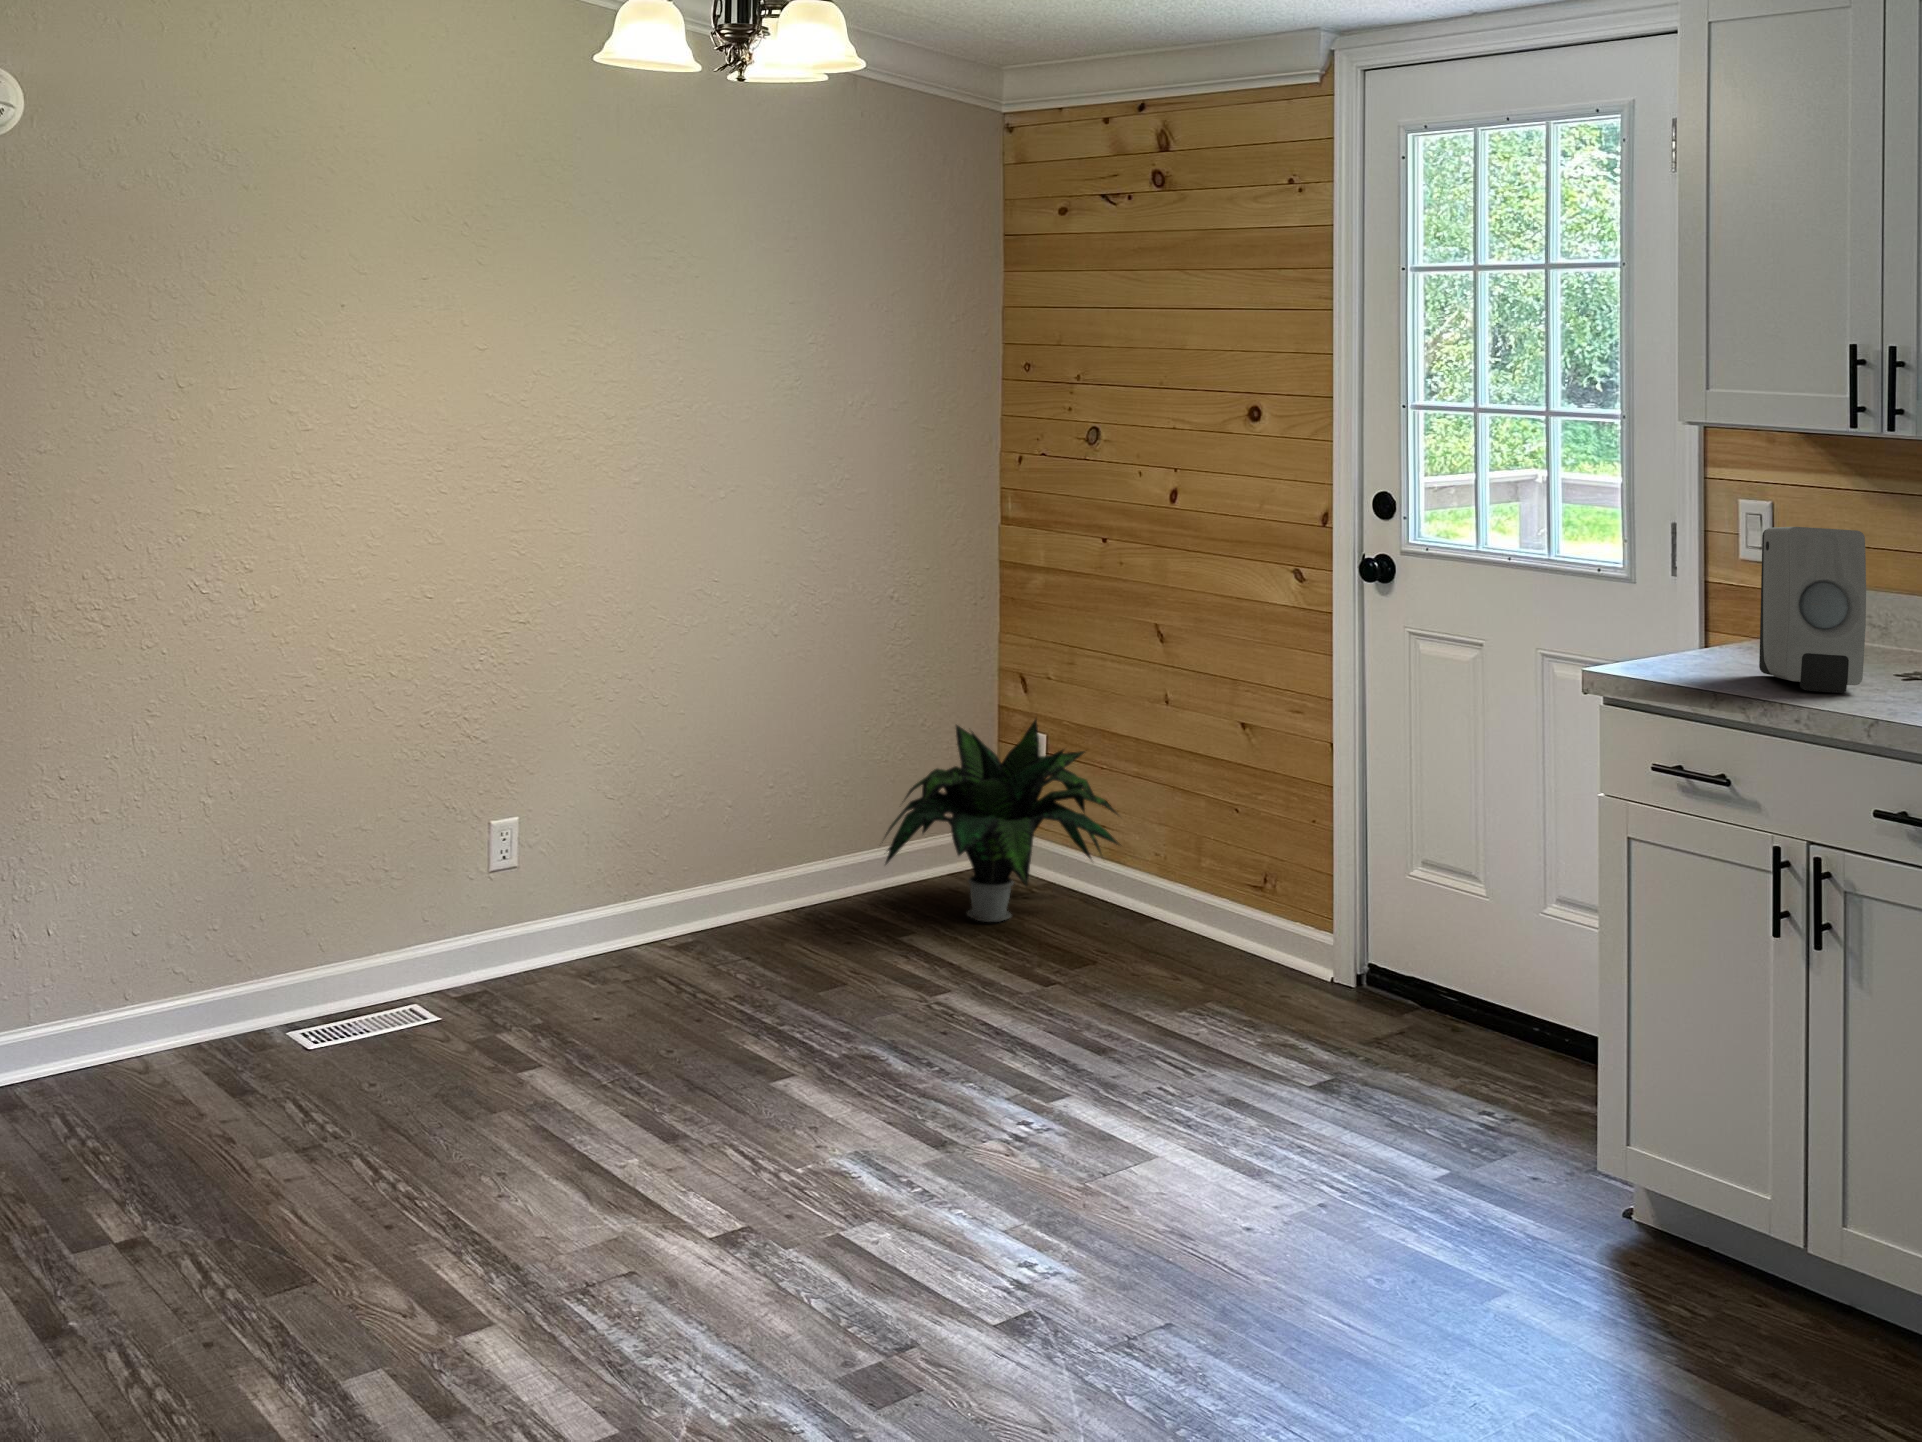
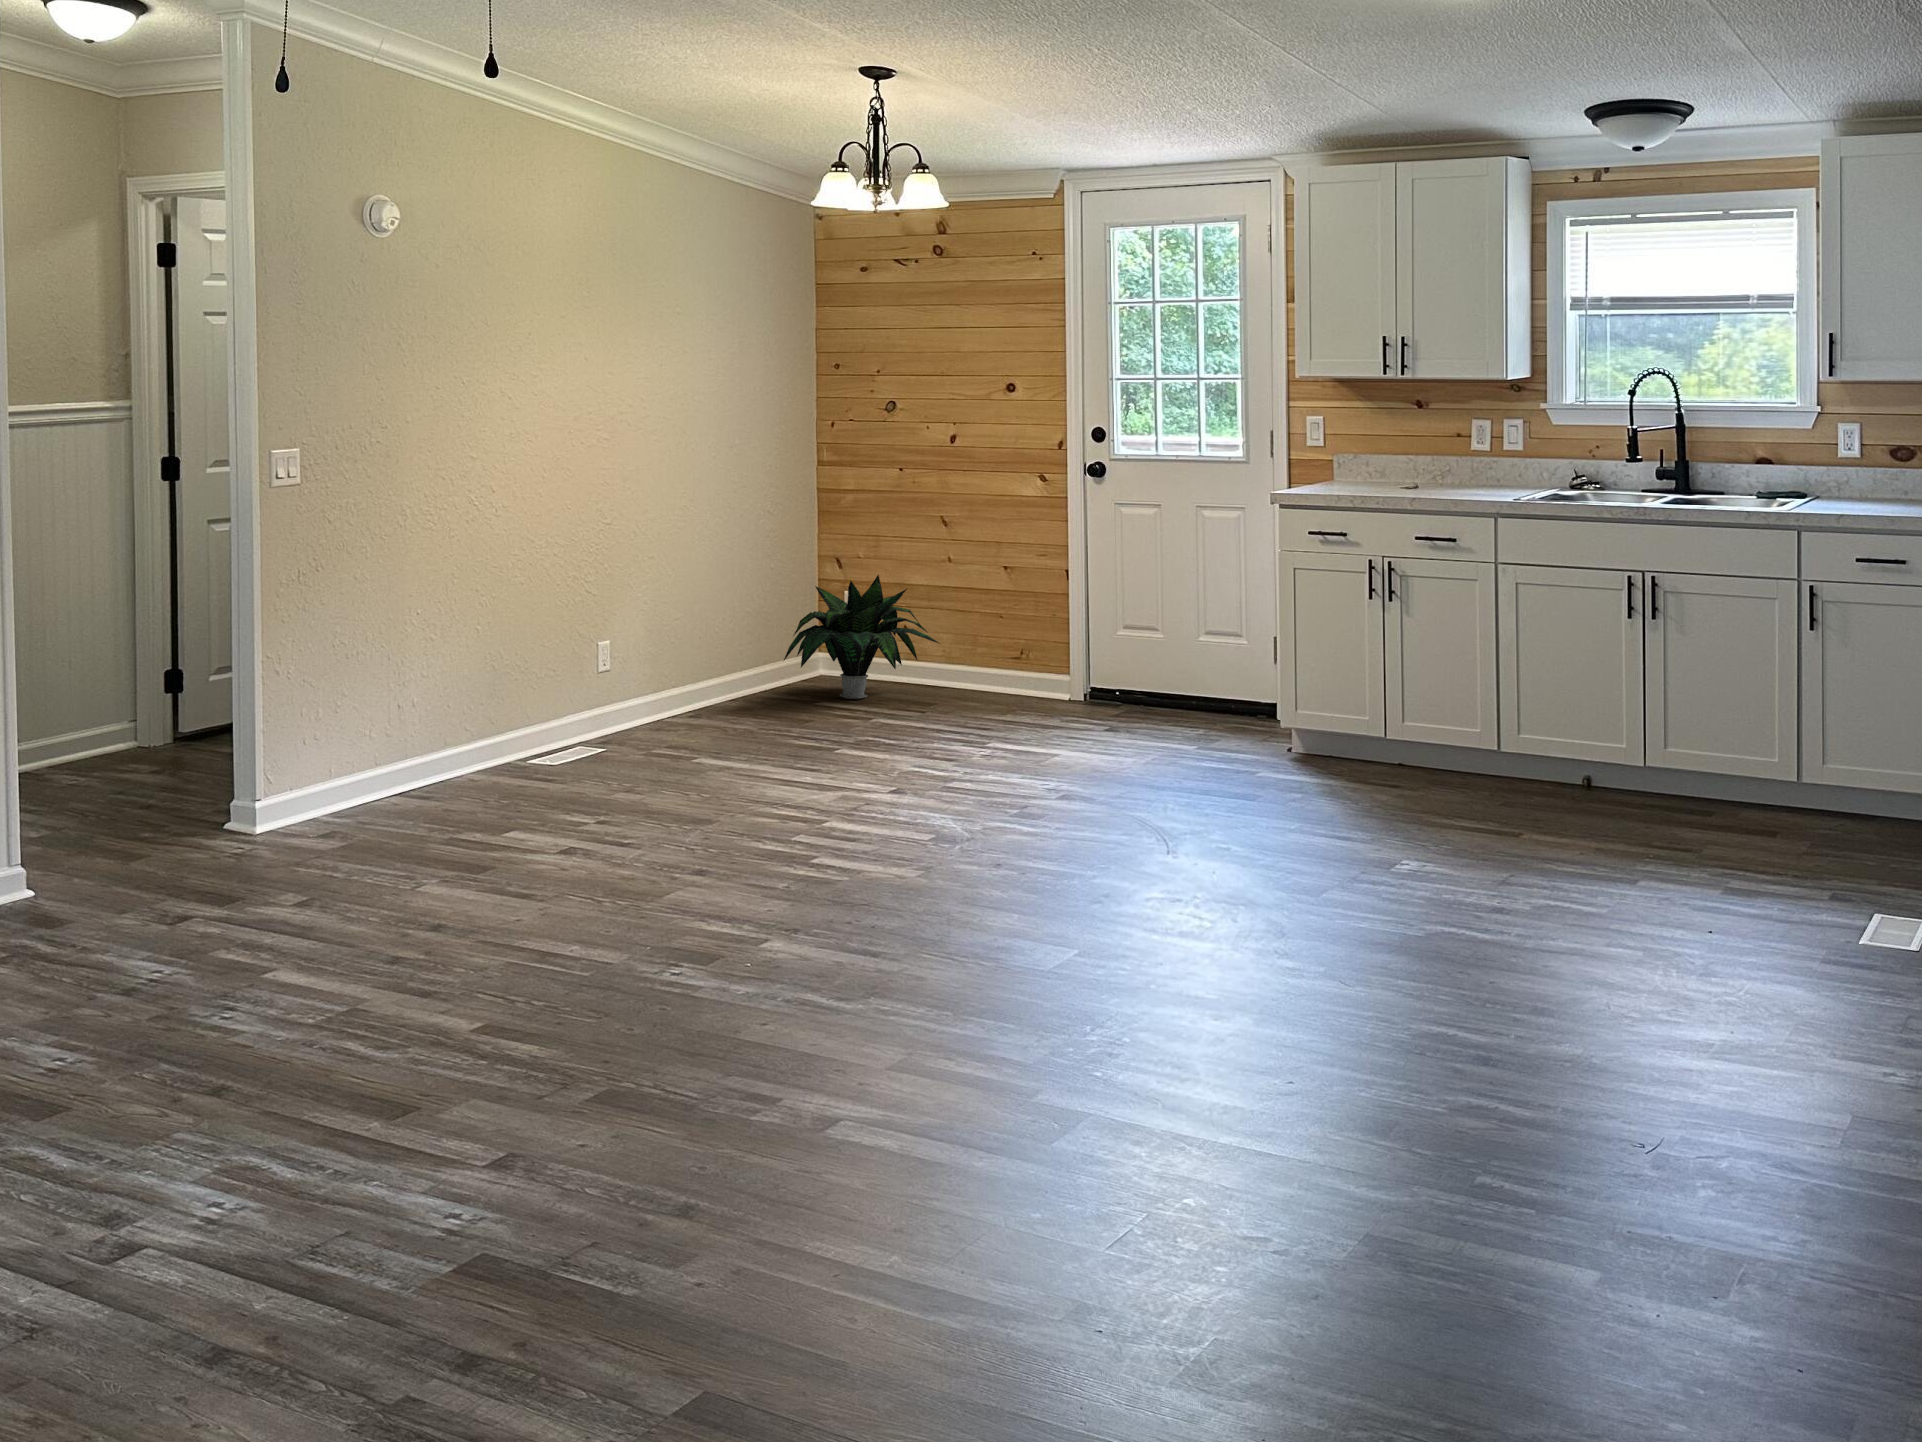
soap dispenser: present [1759,527,1866,693] -> none [1348,420,1401,494]

